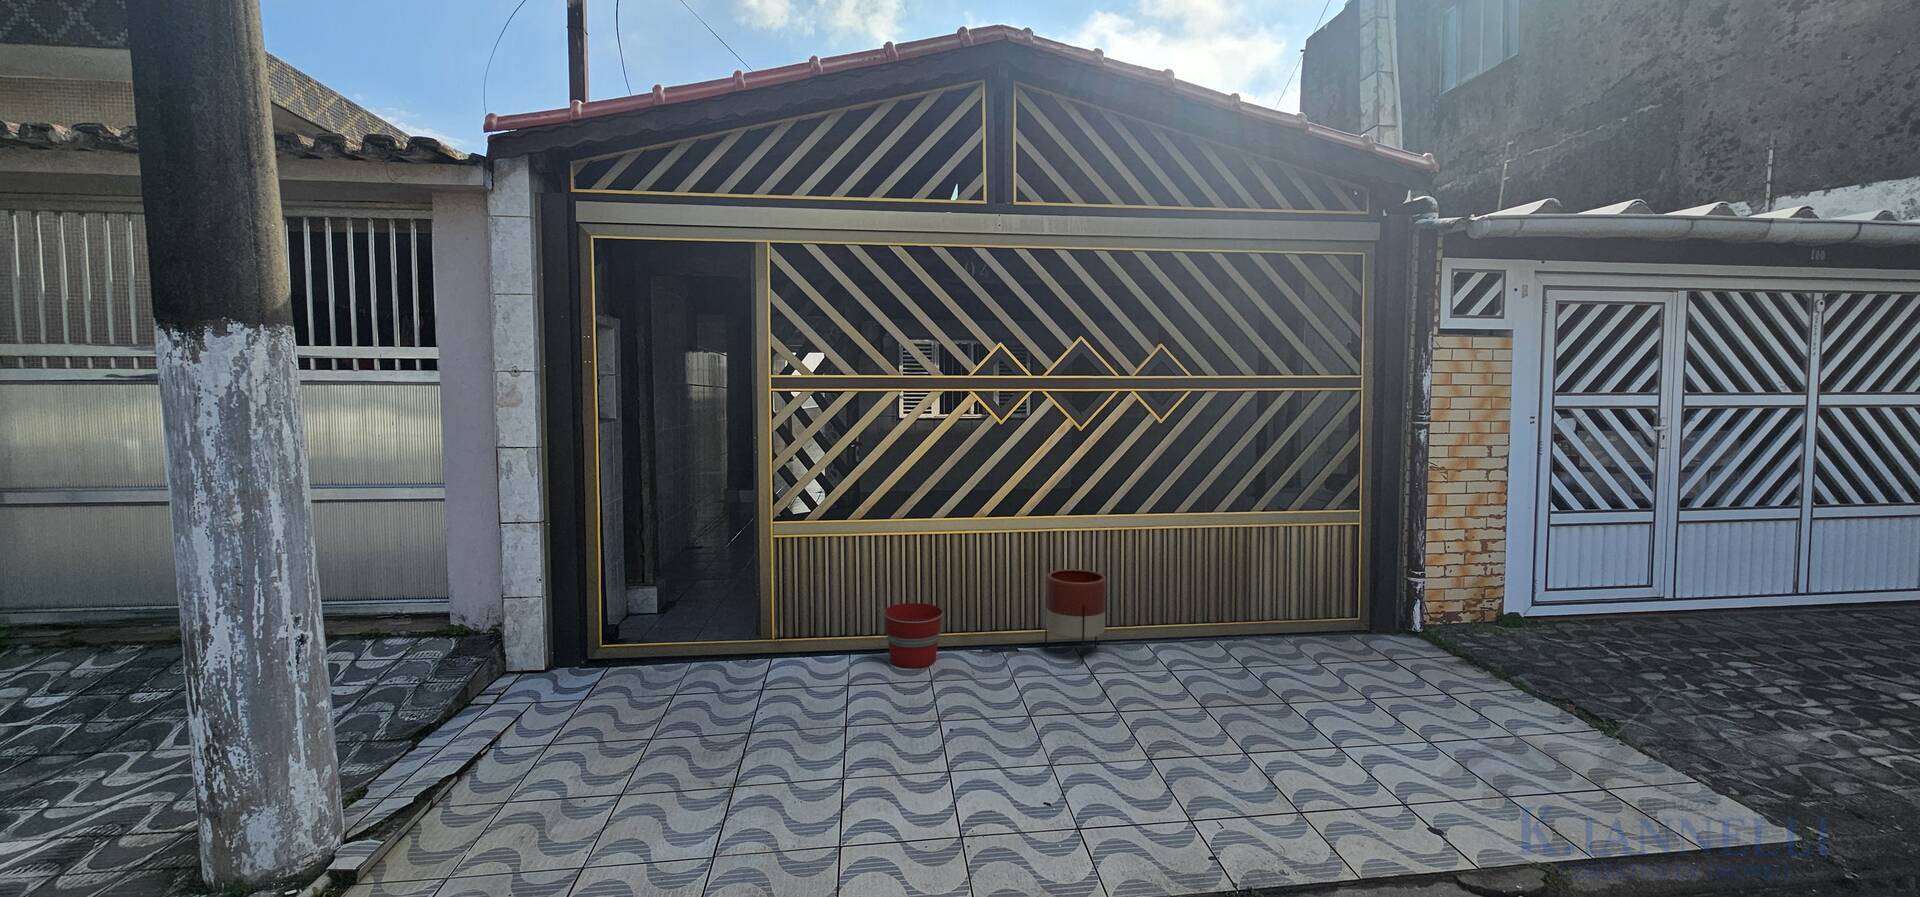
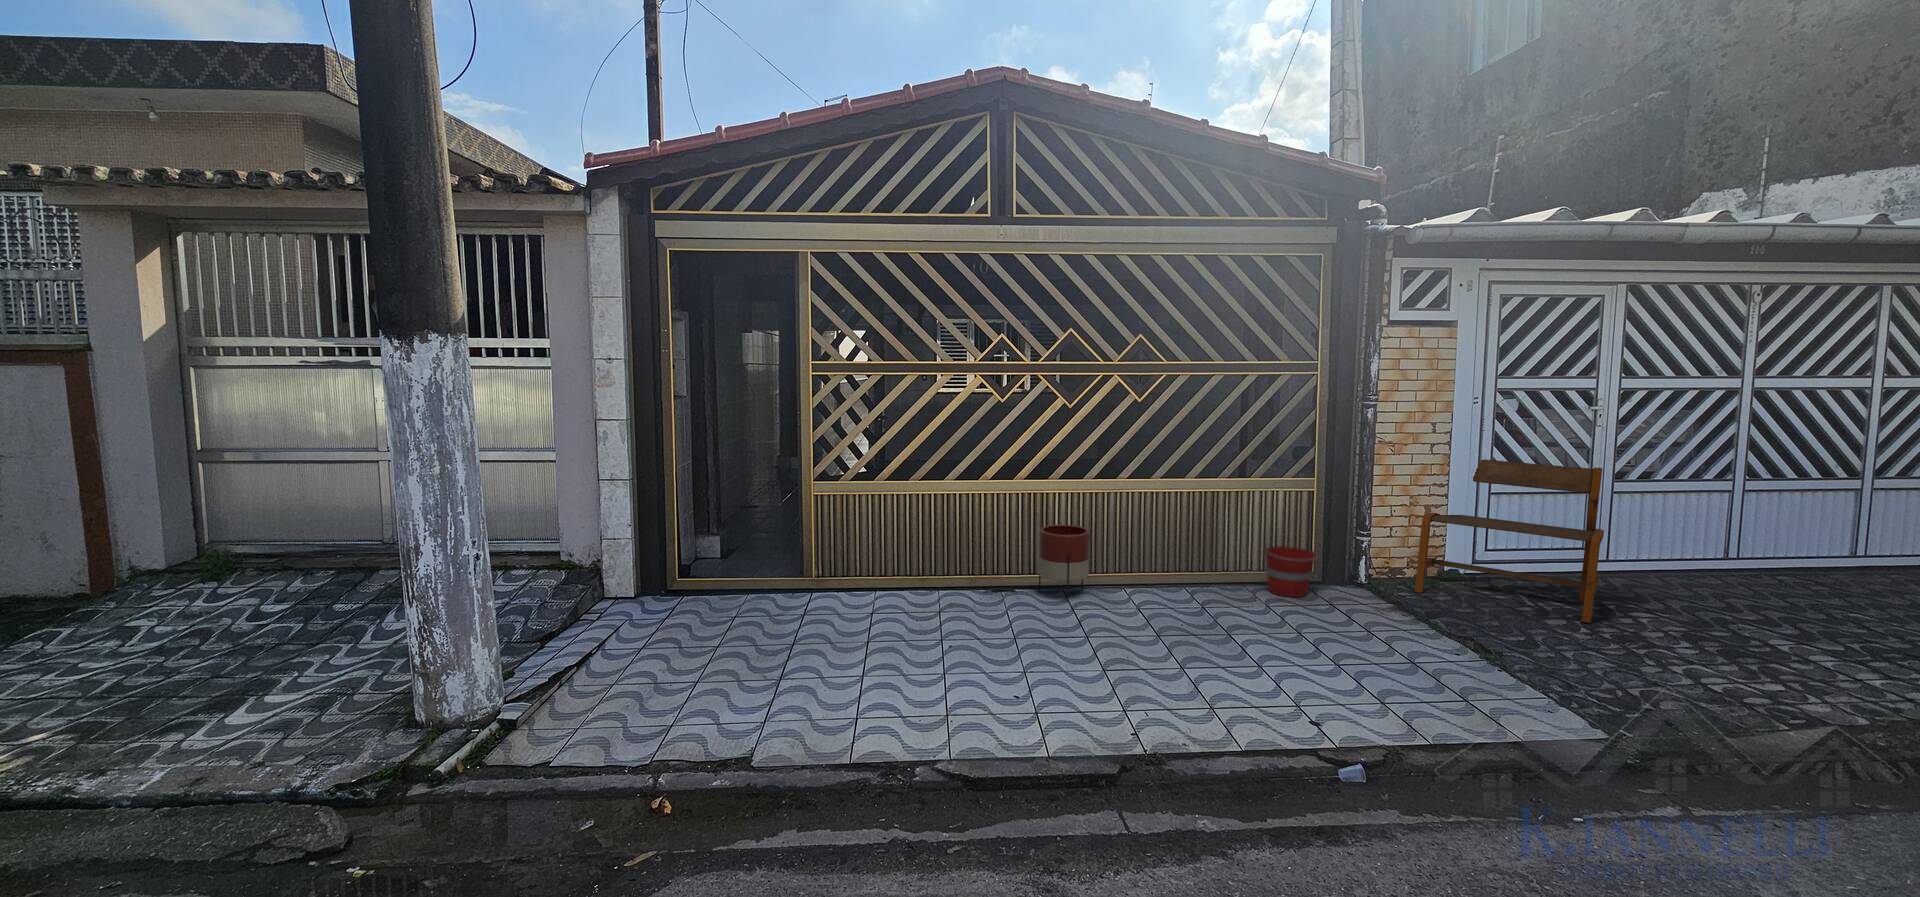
bench: none [1476,482,1699,677] -> present [1415,459,1604,623]
bucket: present [883,603,944,668] -> present [1265,546,1316,597]

